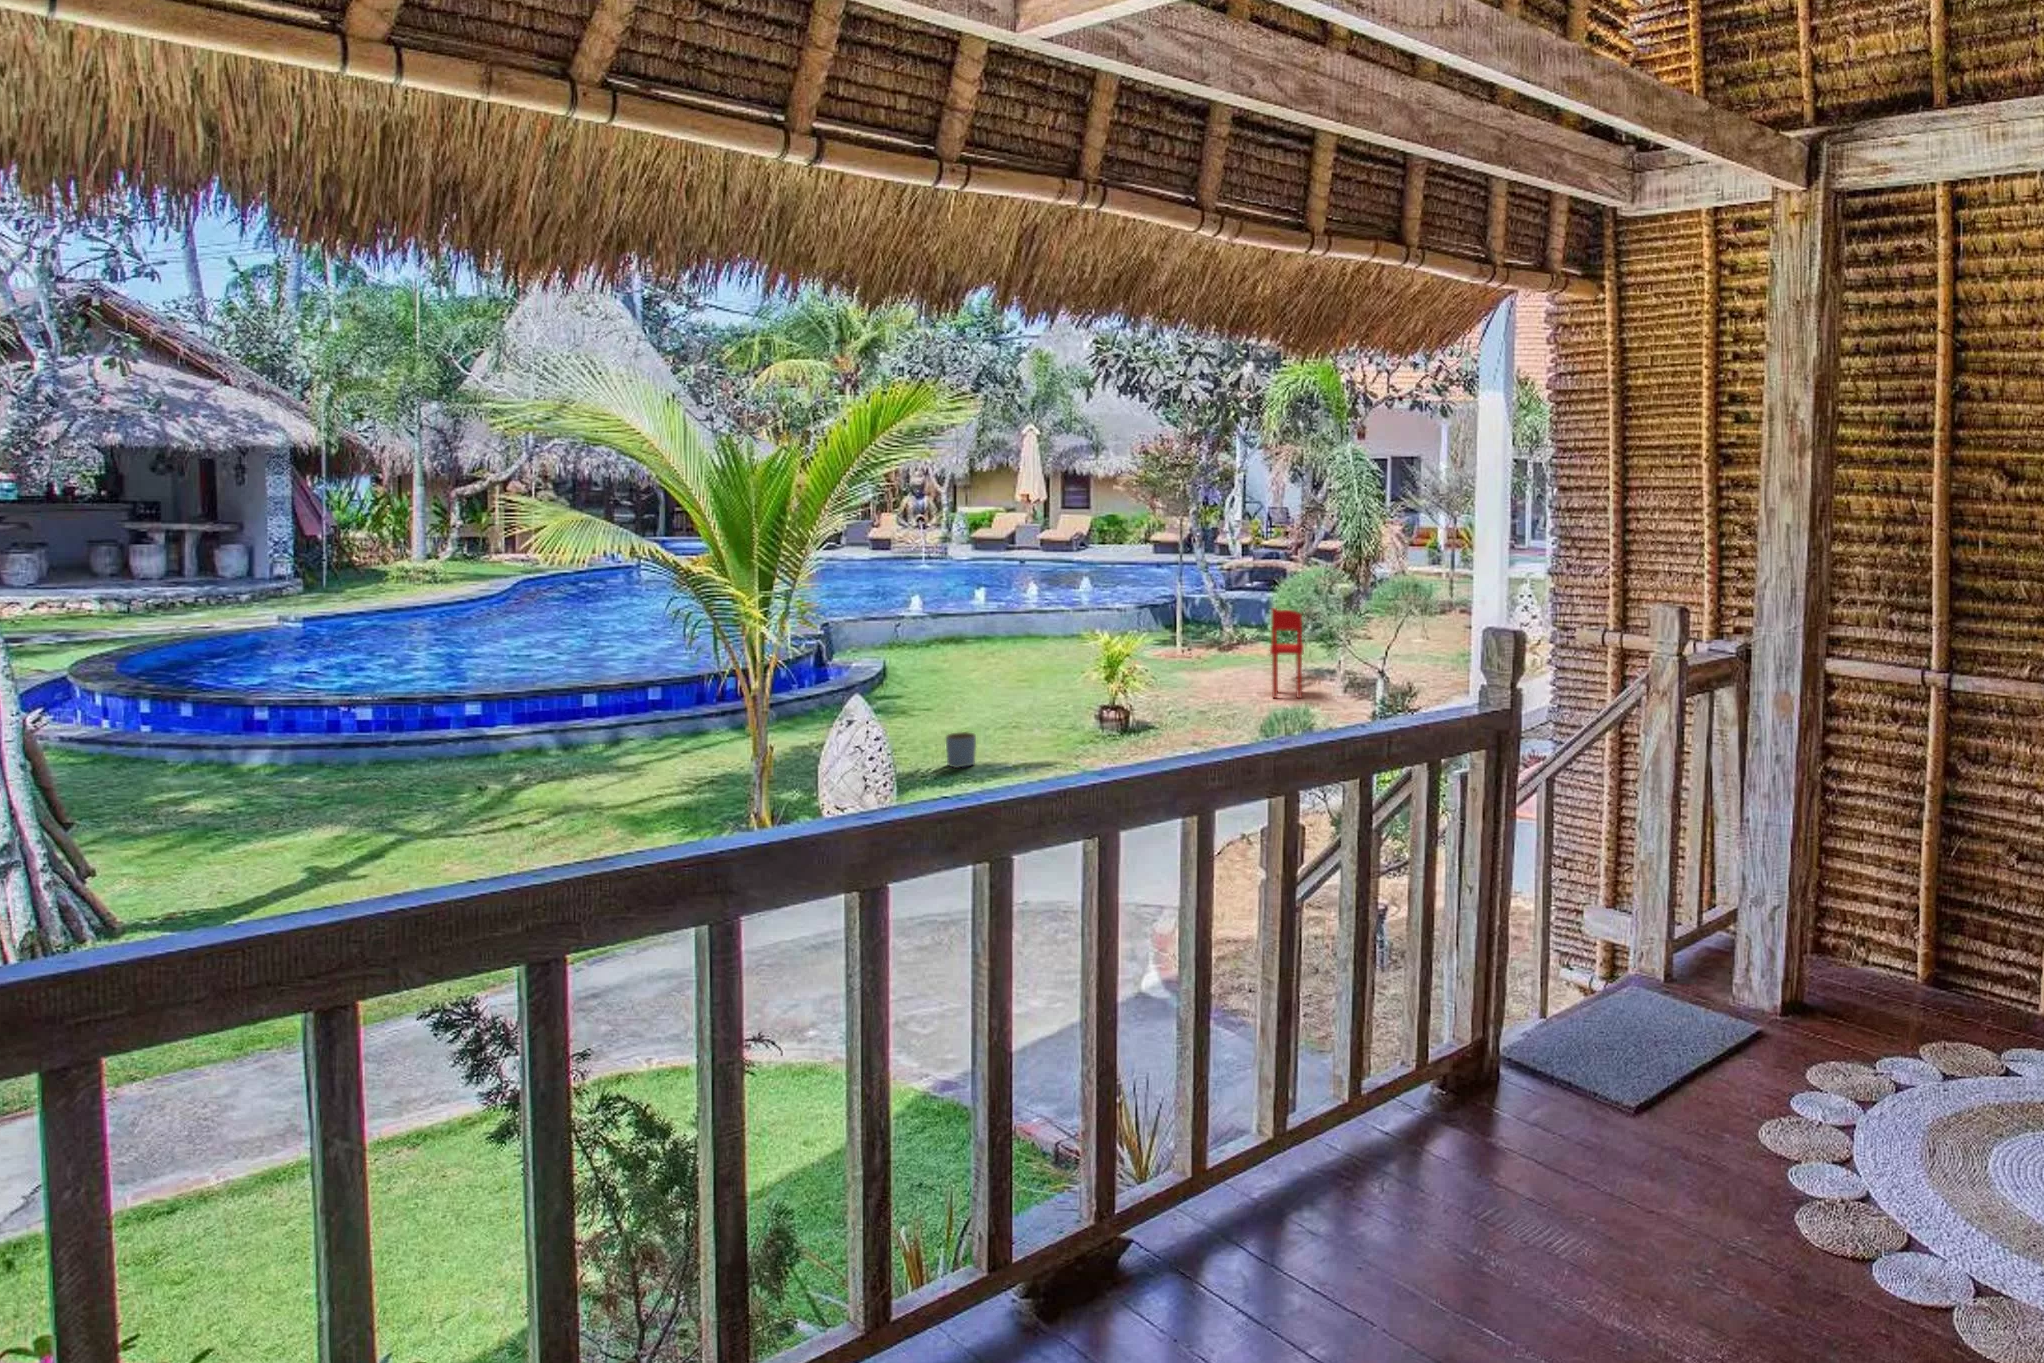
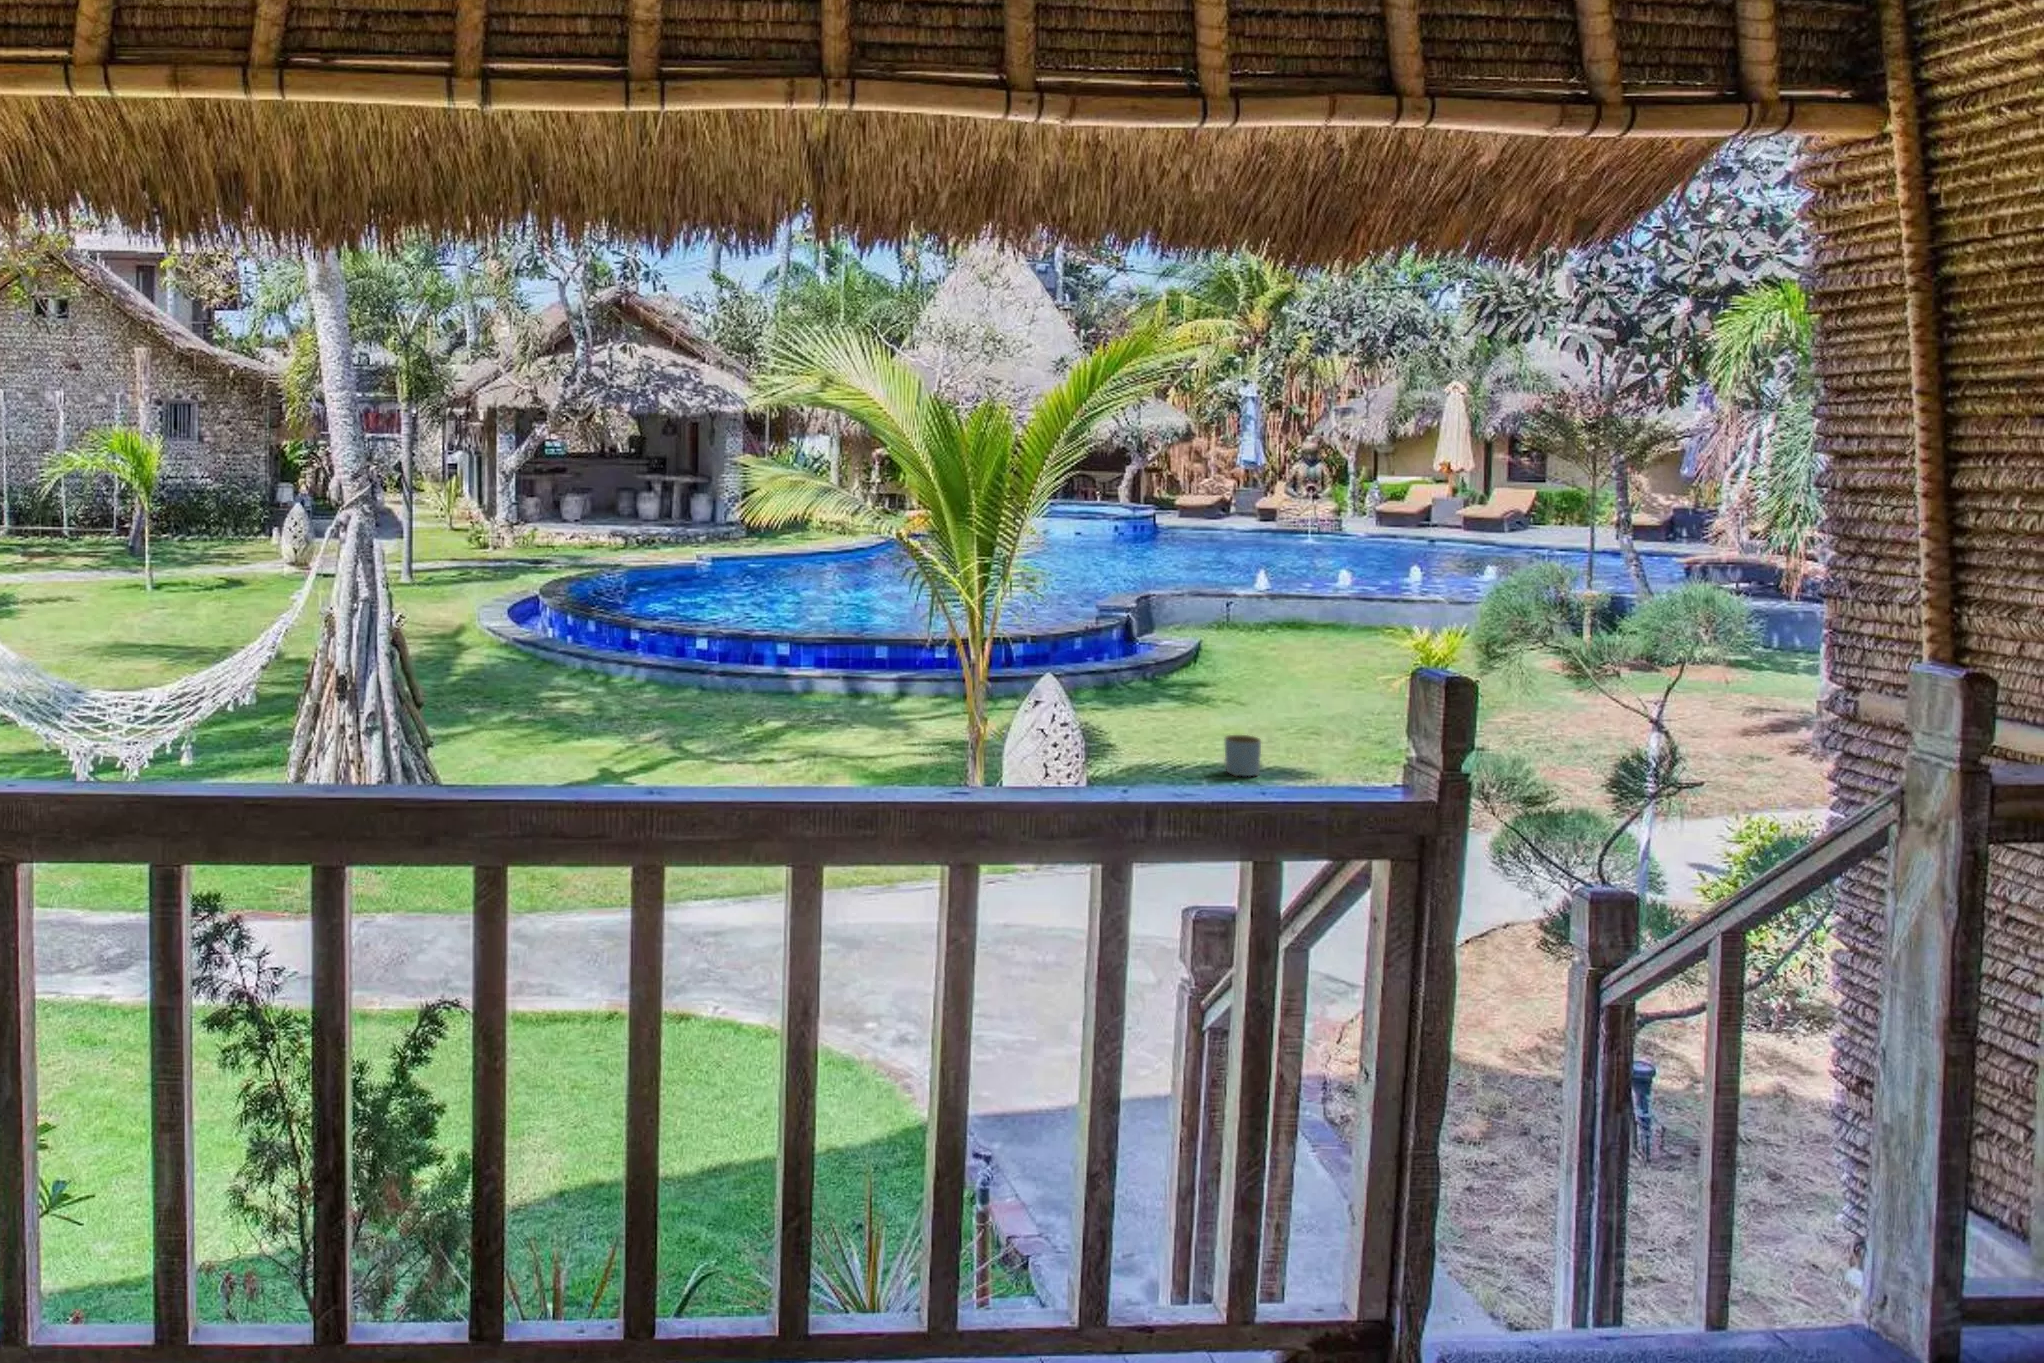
chair: present [1270,608,1304,698] -> none [1720,623,1784,757]

